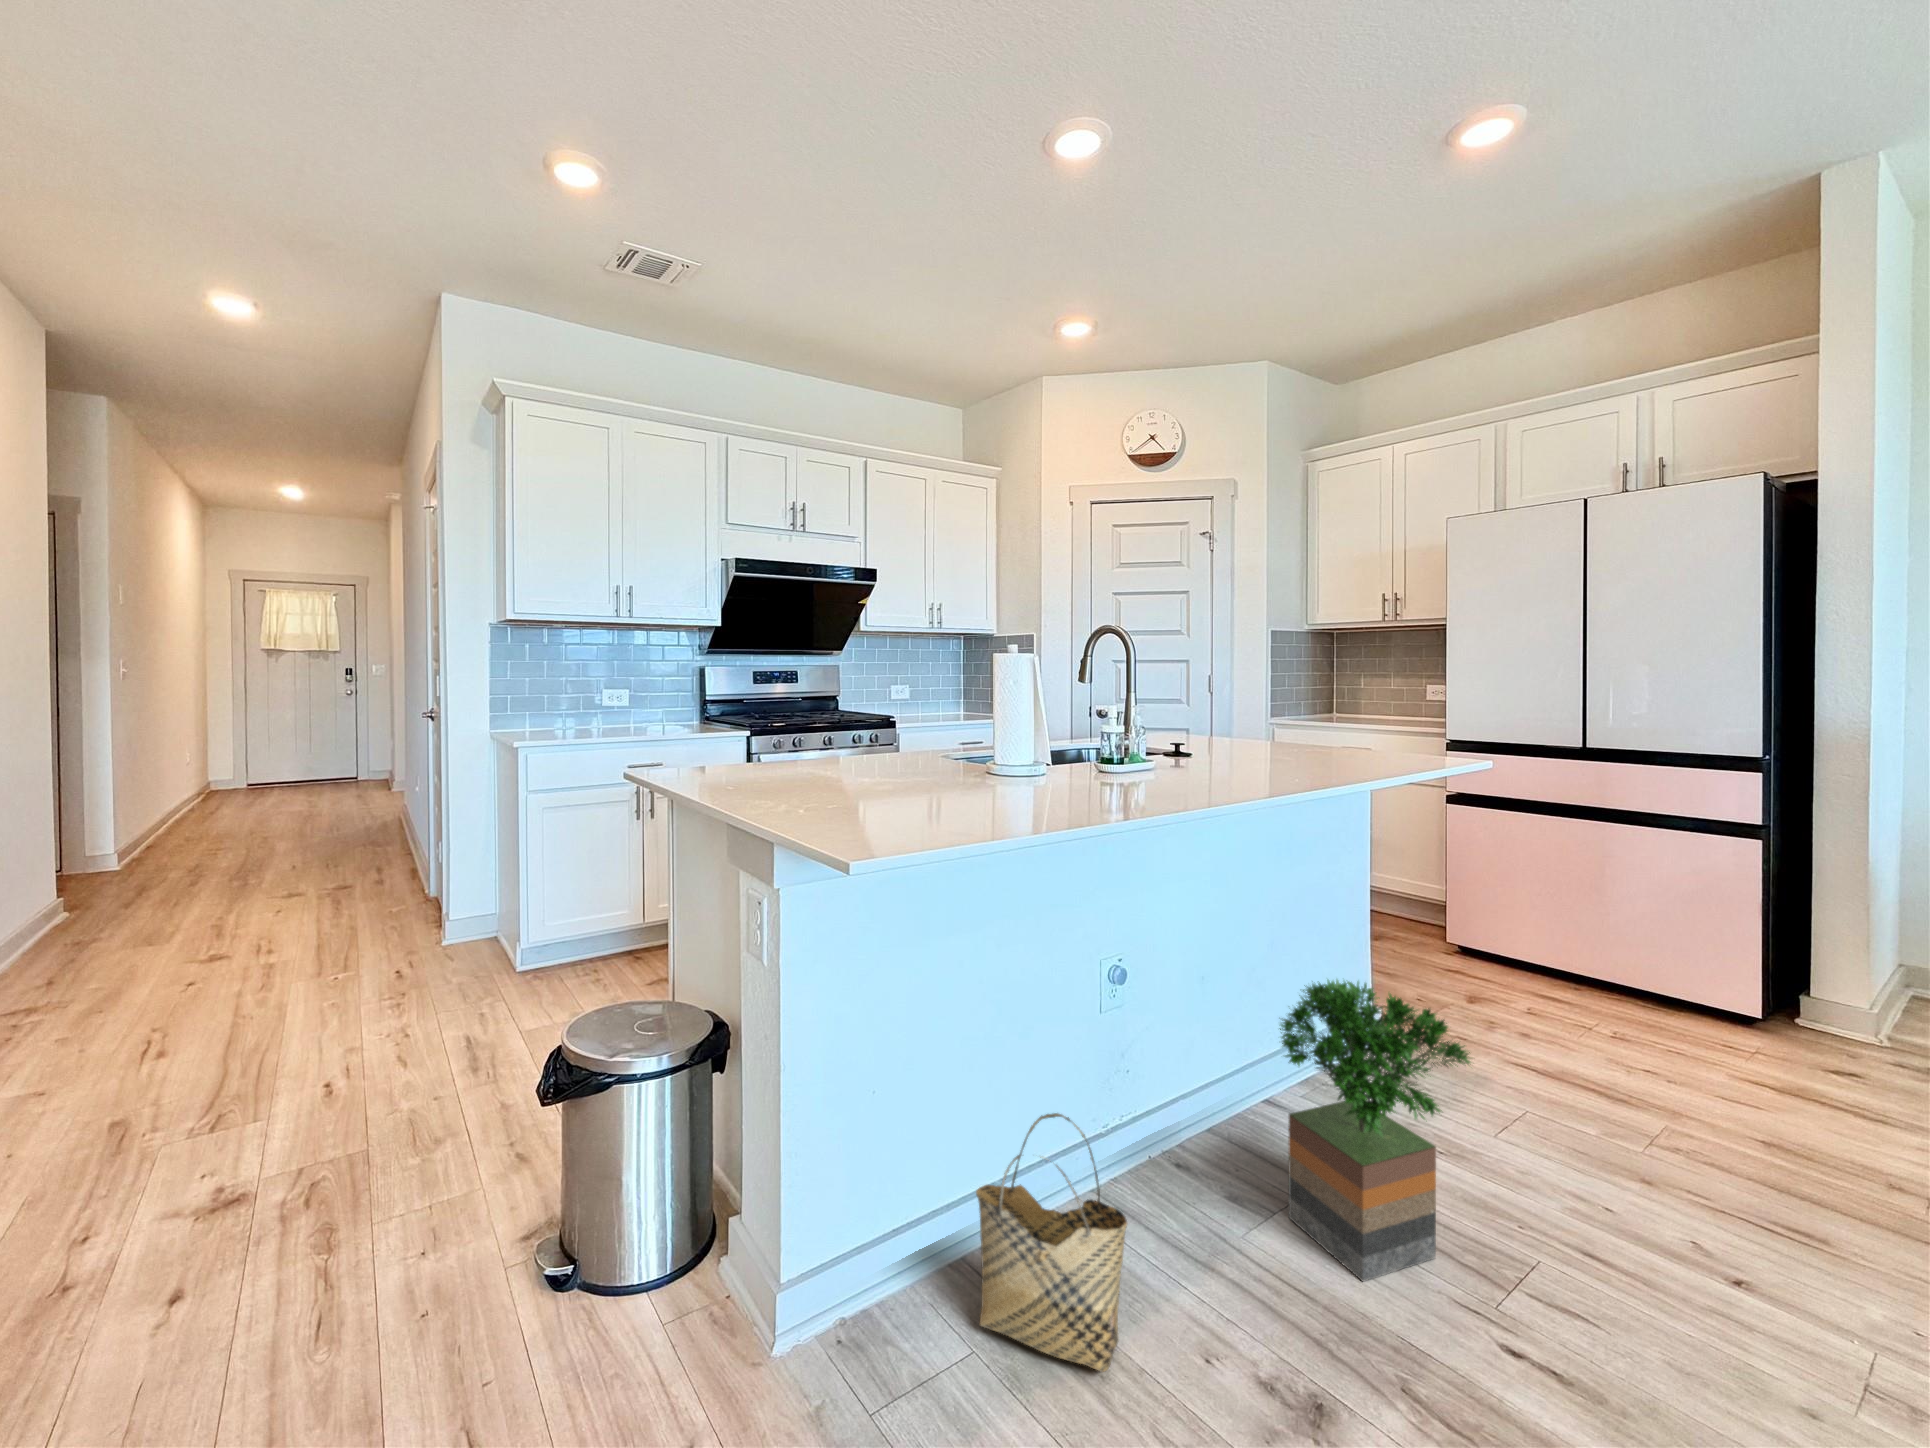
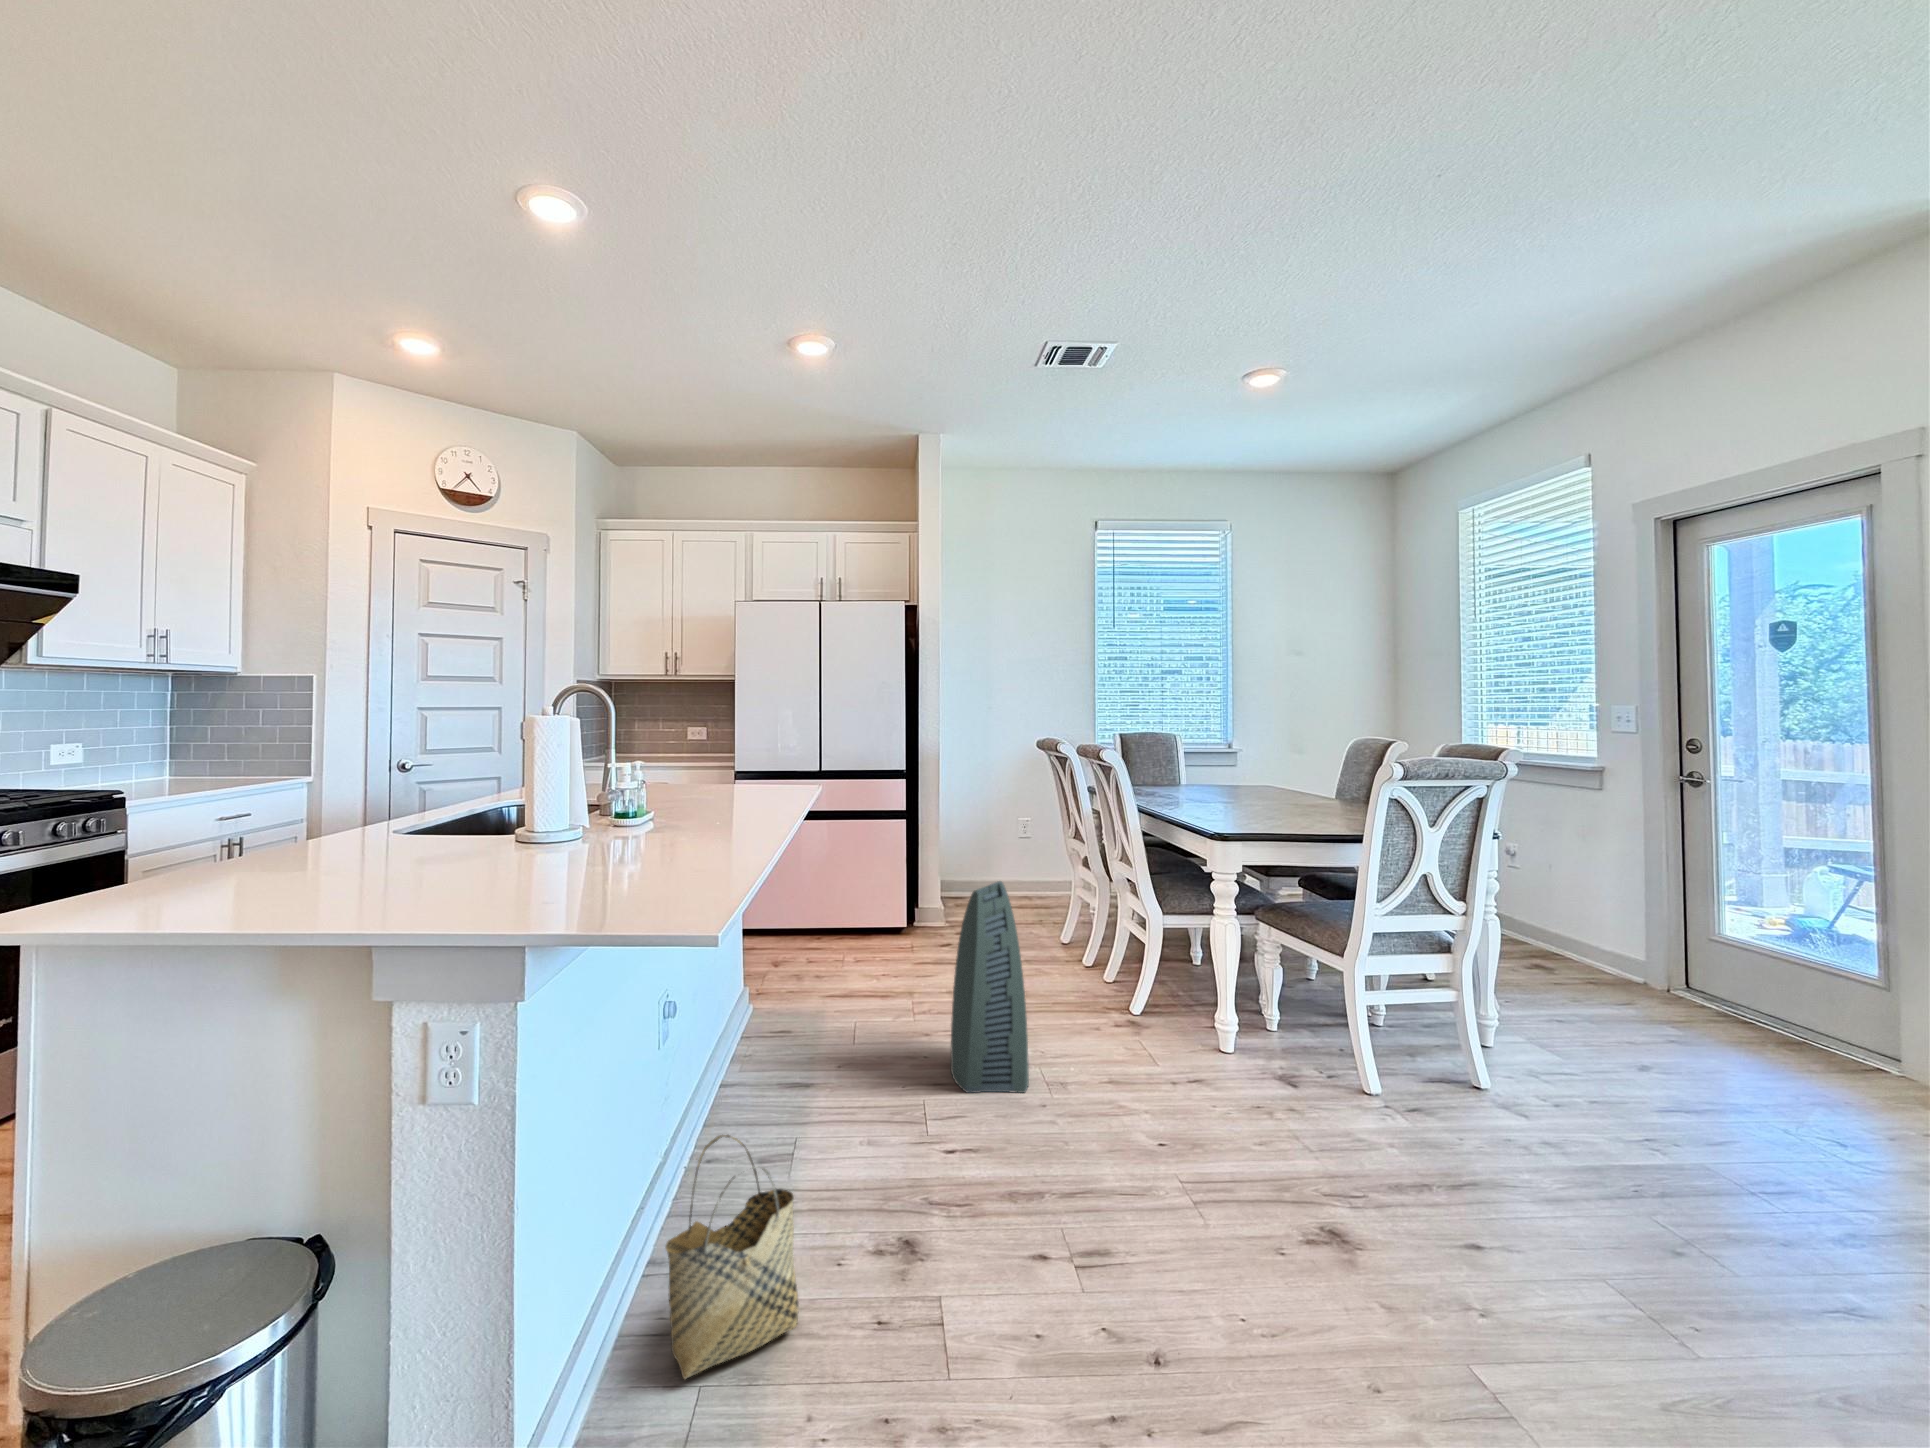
air purifier: none [1627,971,1821,1380] -> present [951,881,1029,1093]
potted tree: present [1280,980,1470,1281] -> none [792,948,909,1162]

